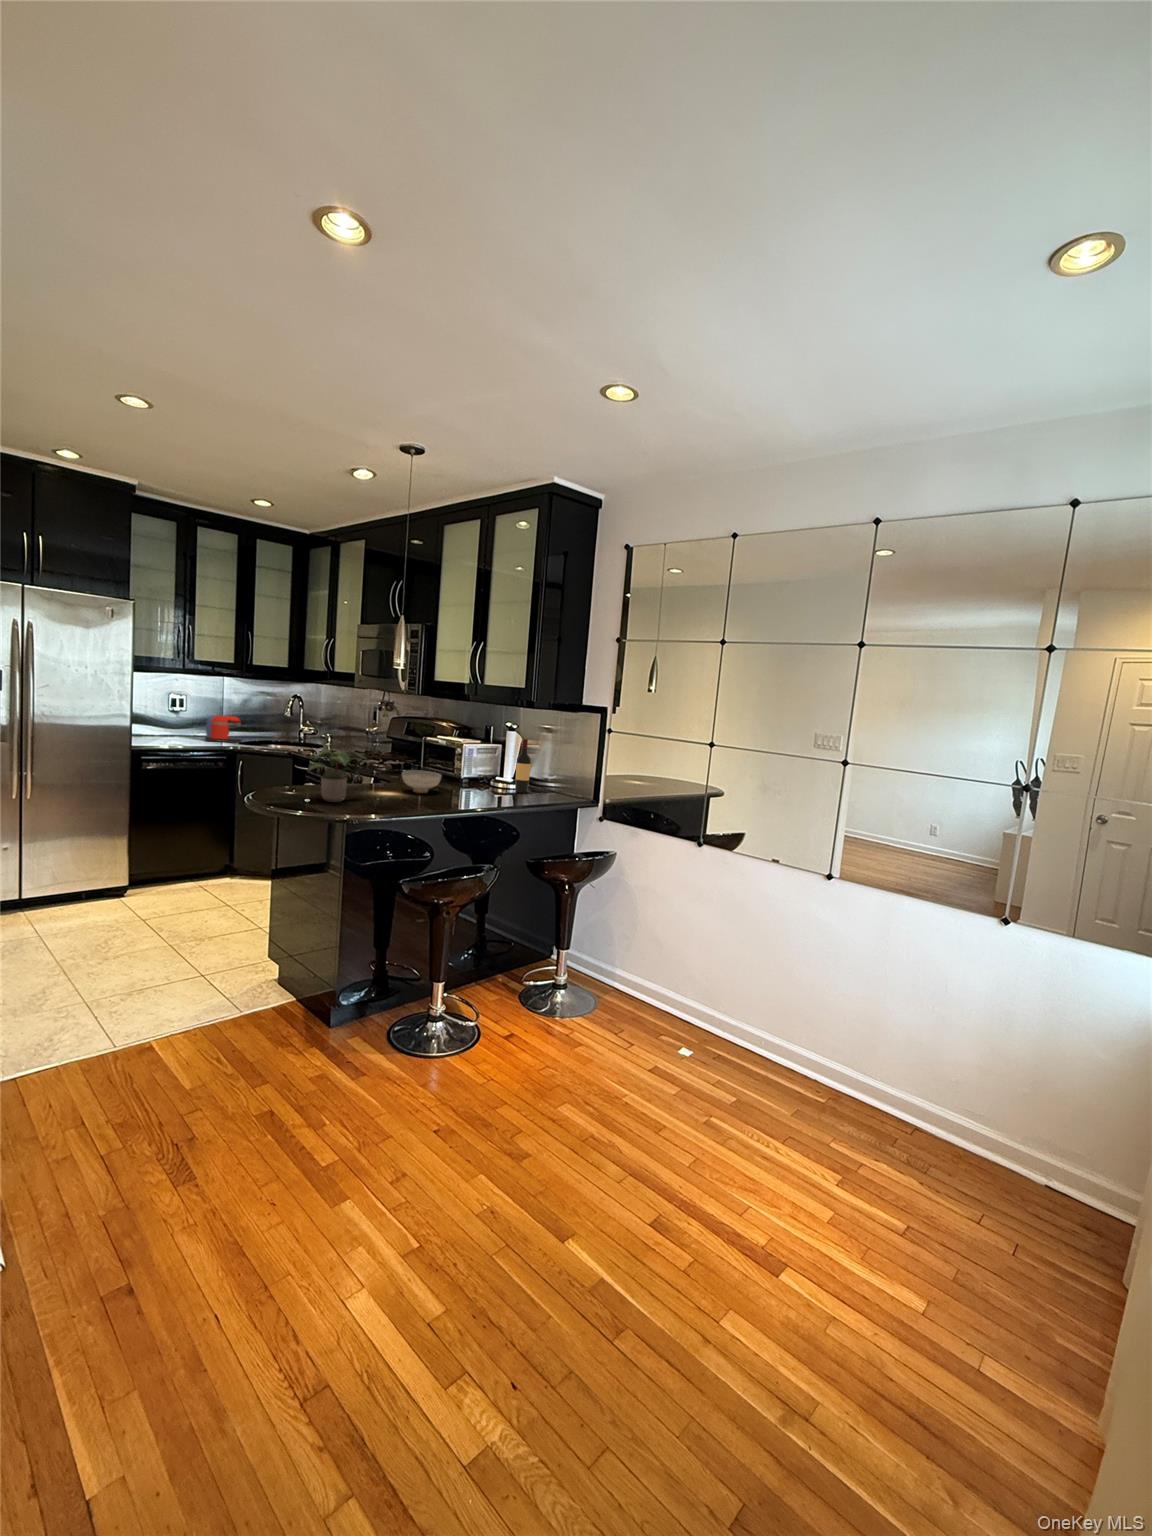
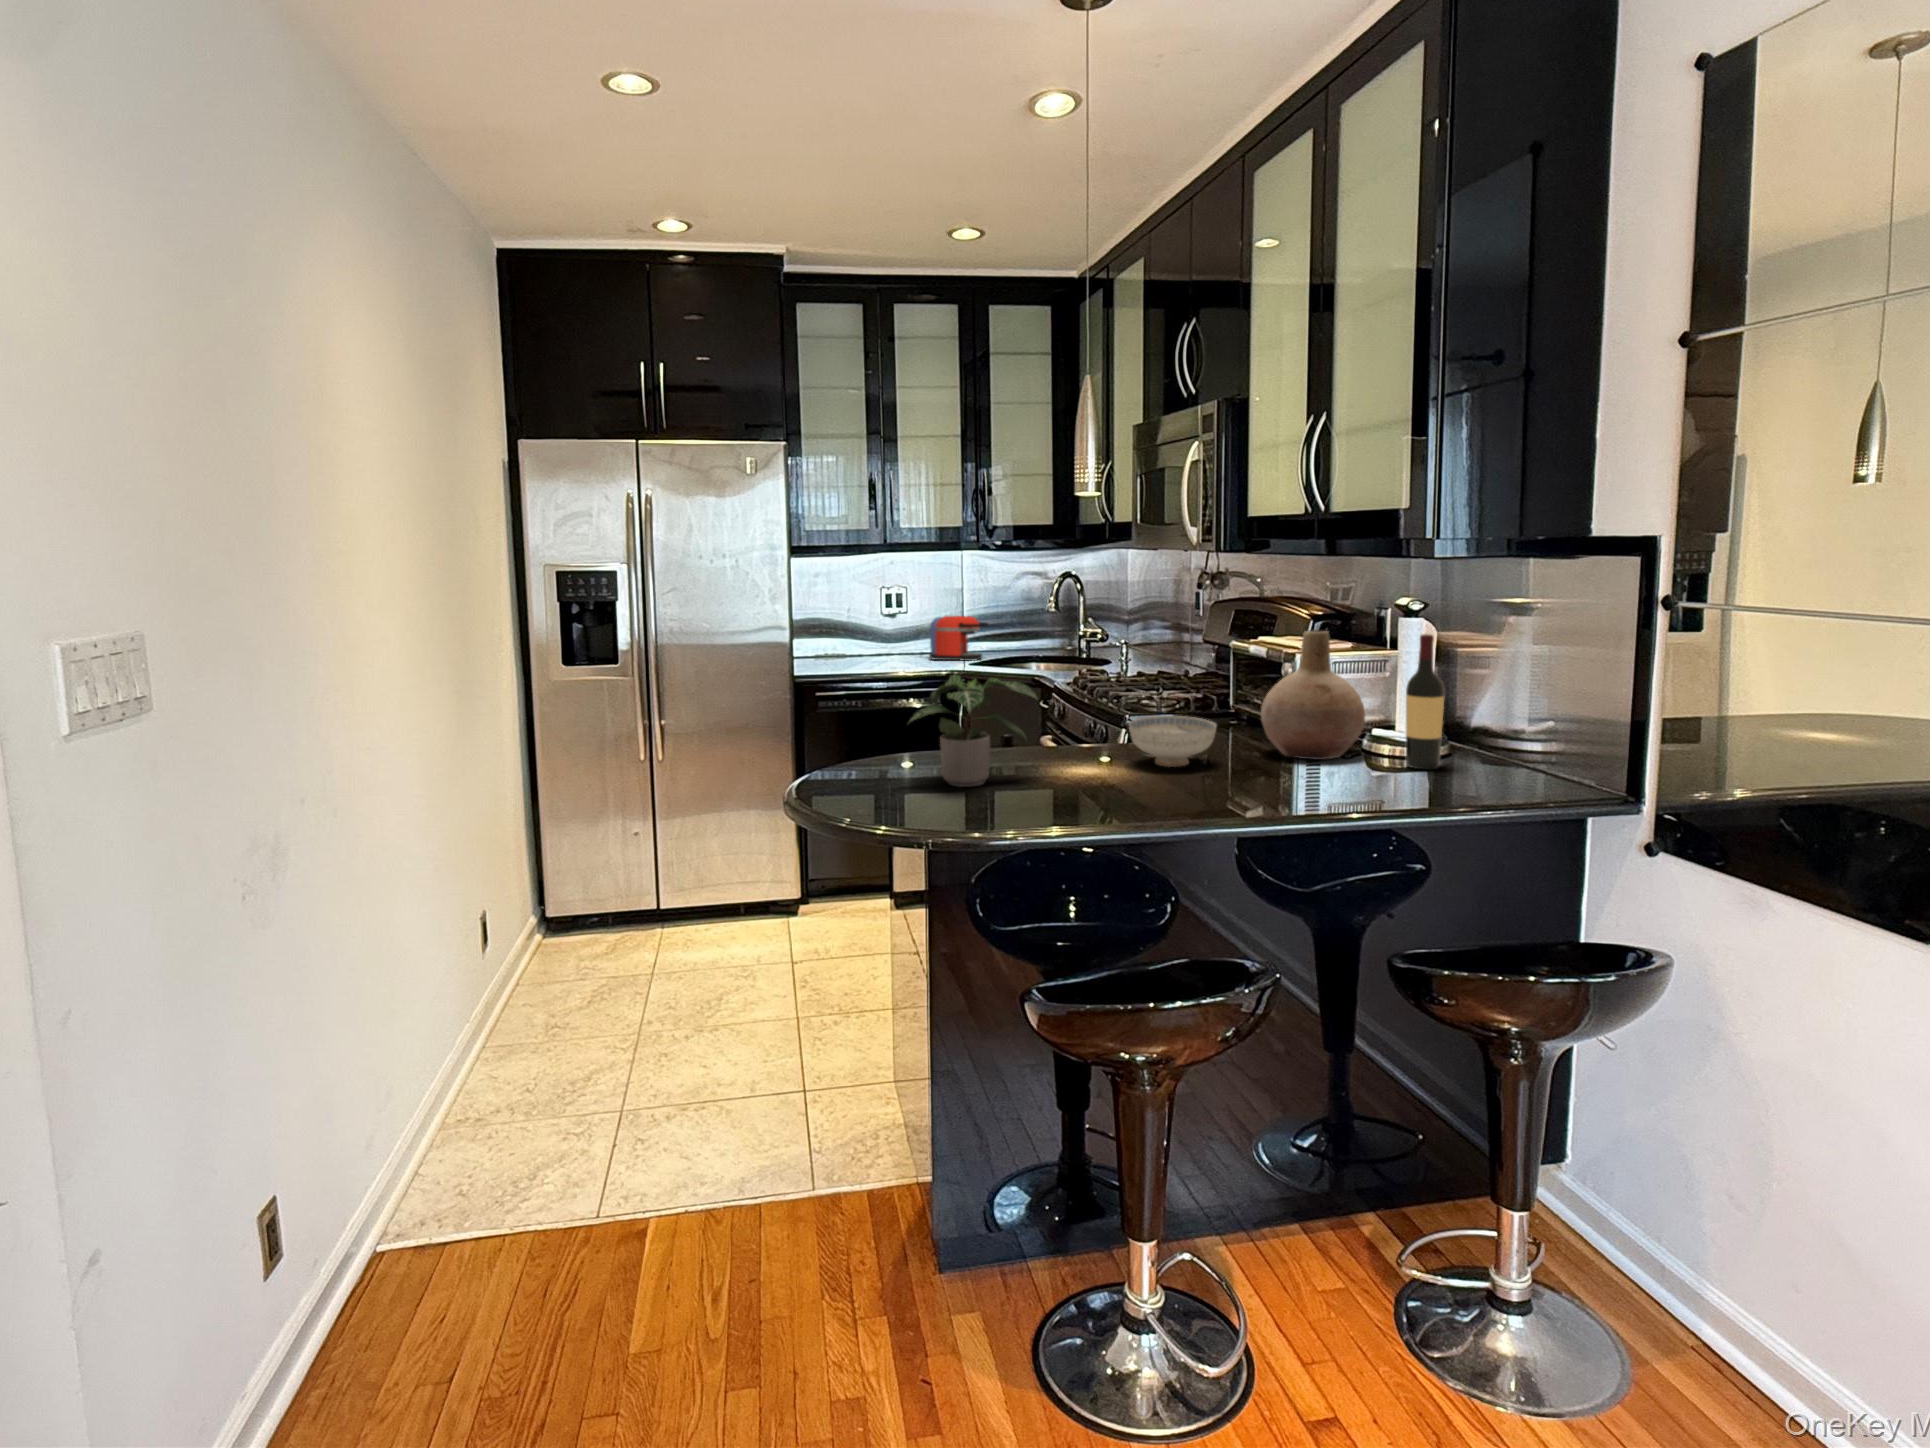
vase: none [454,735,498,790] -> present [1261,630,1365,760]

